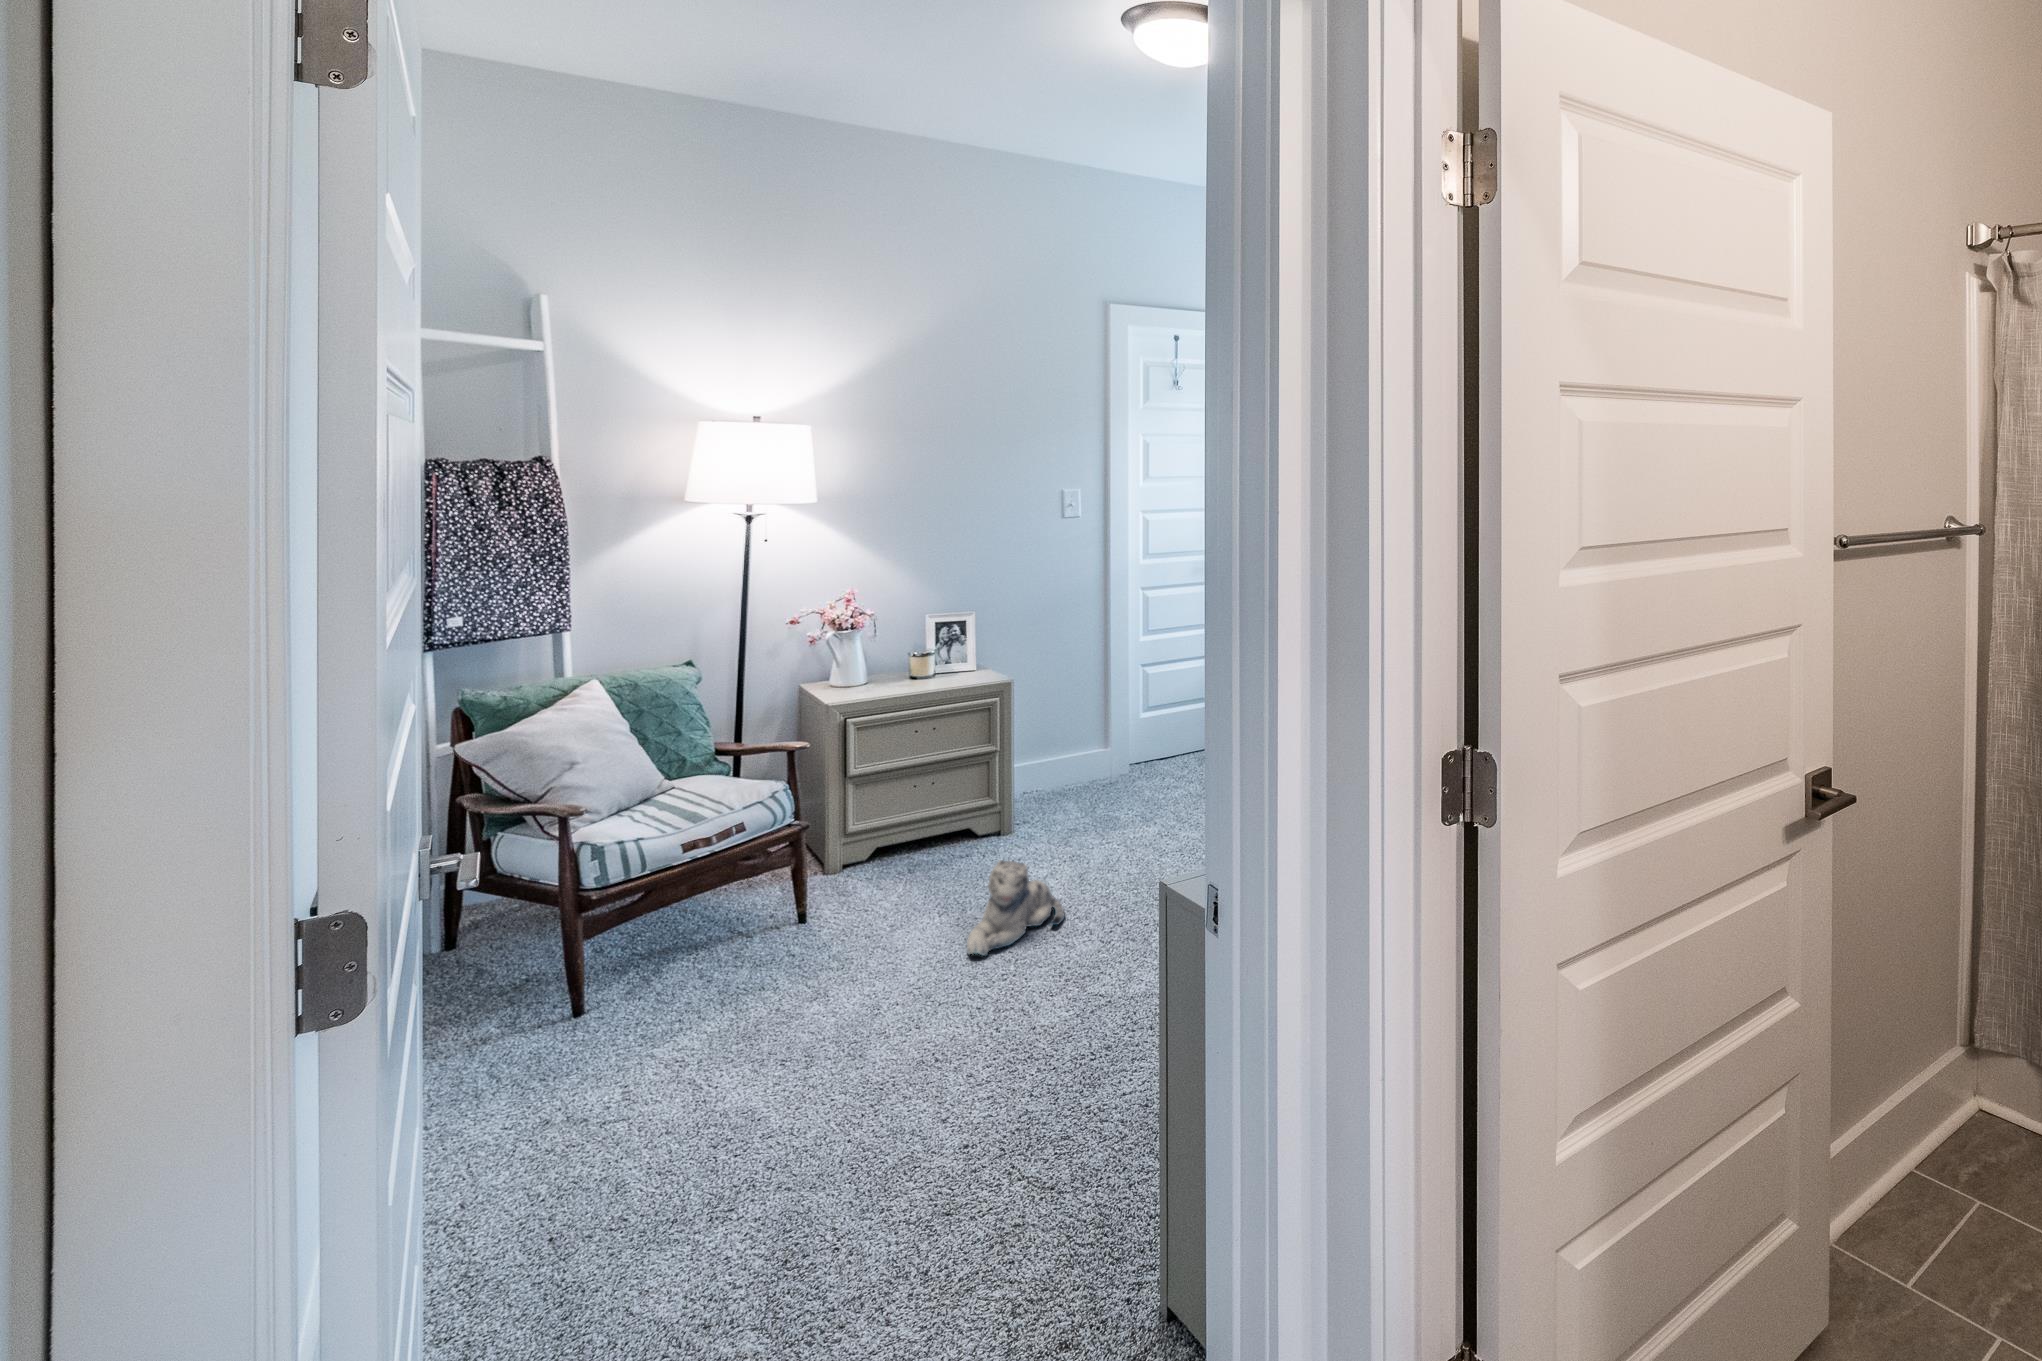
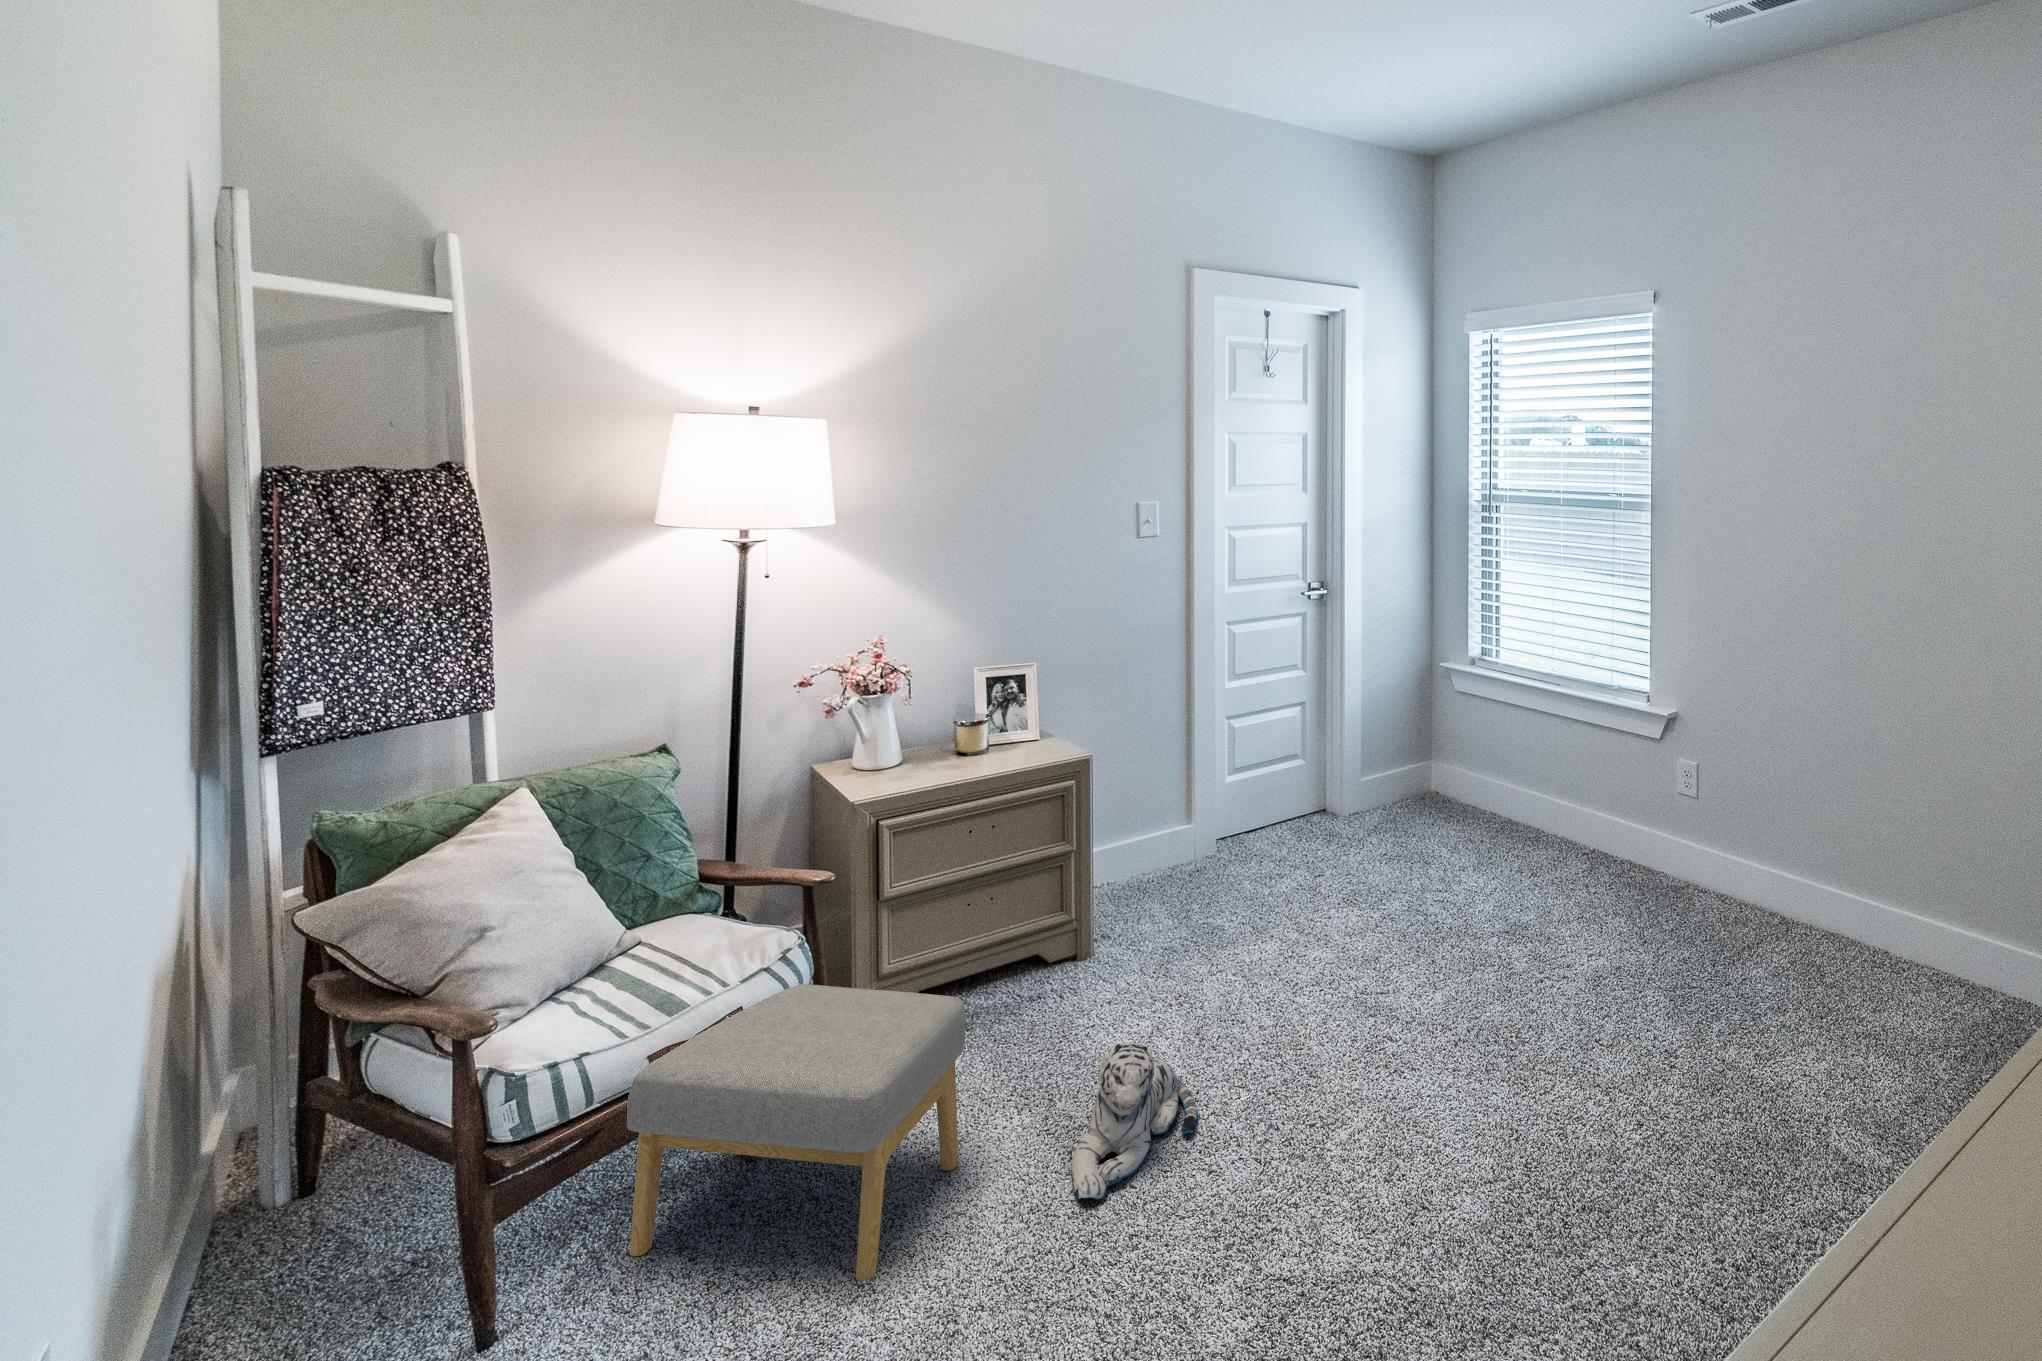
footstool: none [666,816,896,991] -> present [627,984,966,1281]

